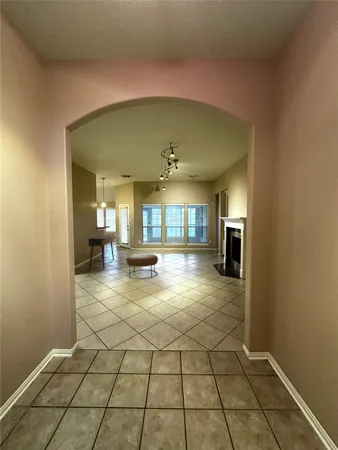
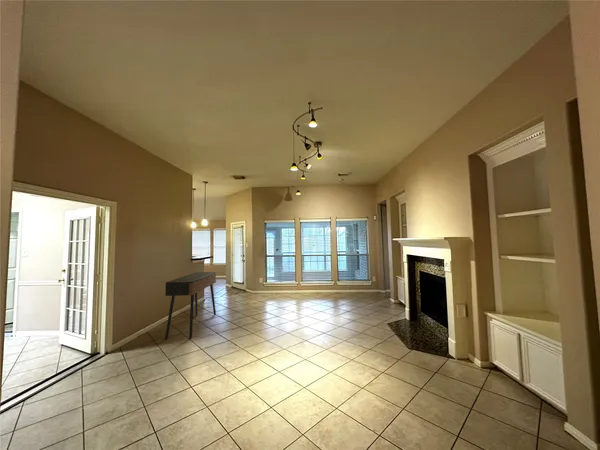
ottoman: present [126,254,158,279] -> none [230,310,291,368]

